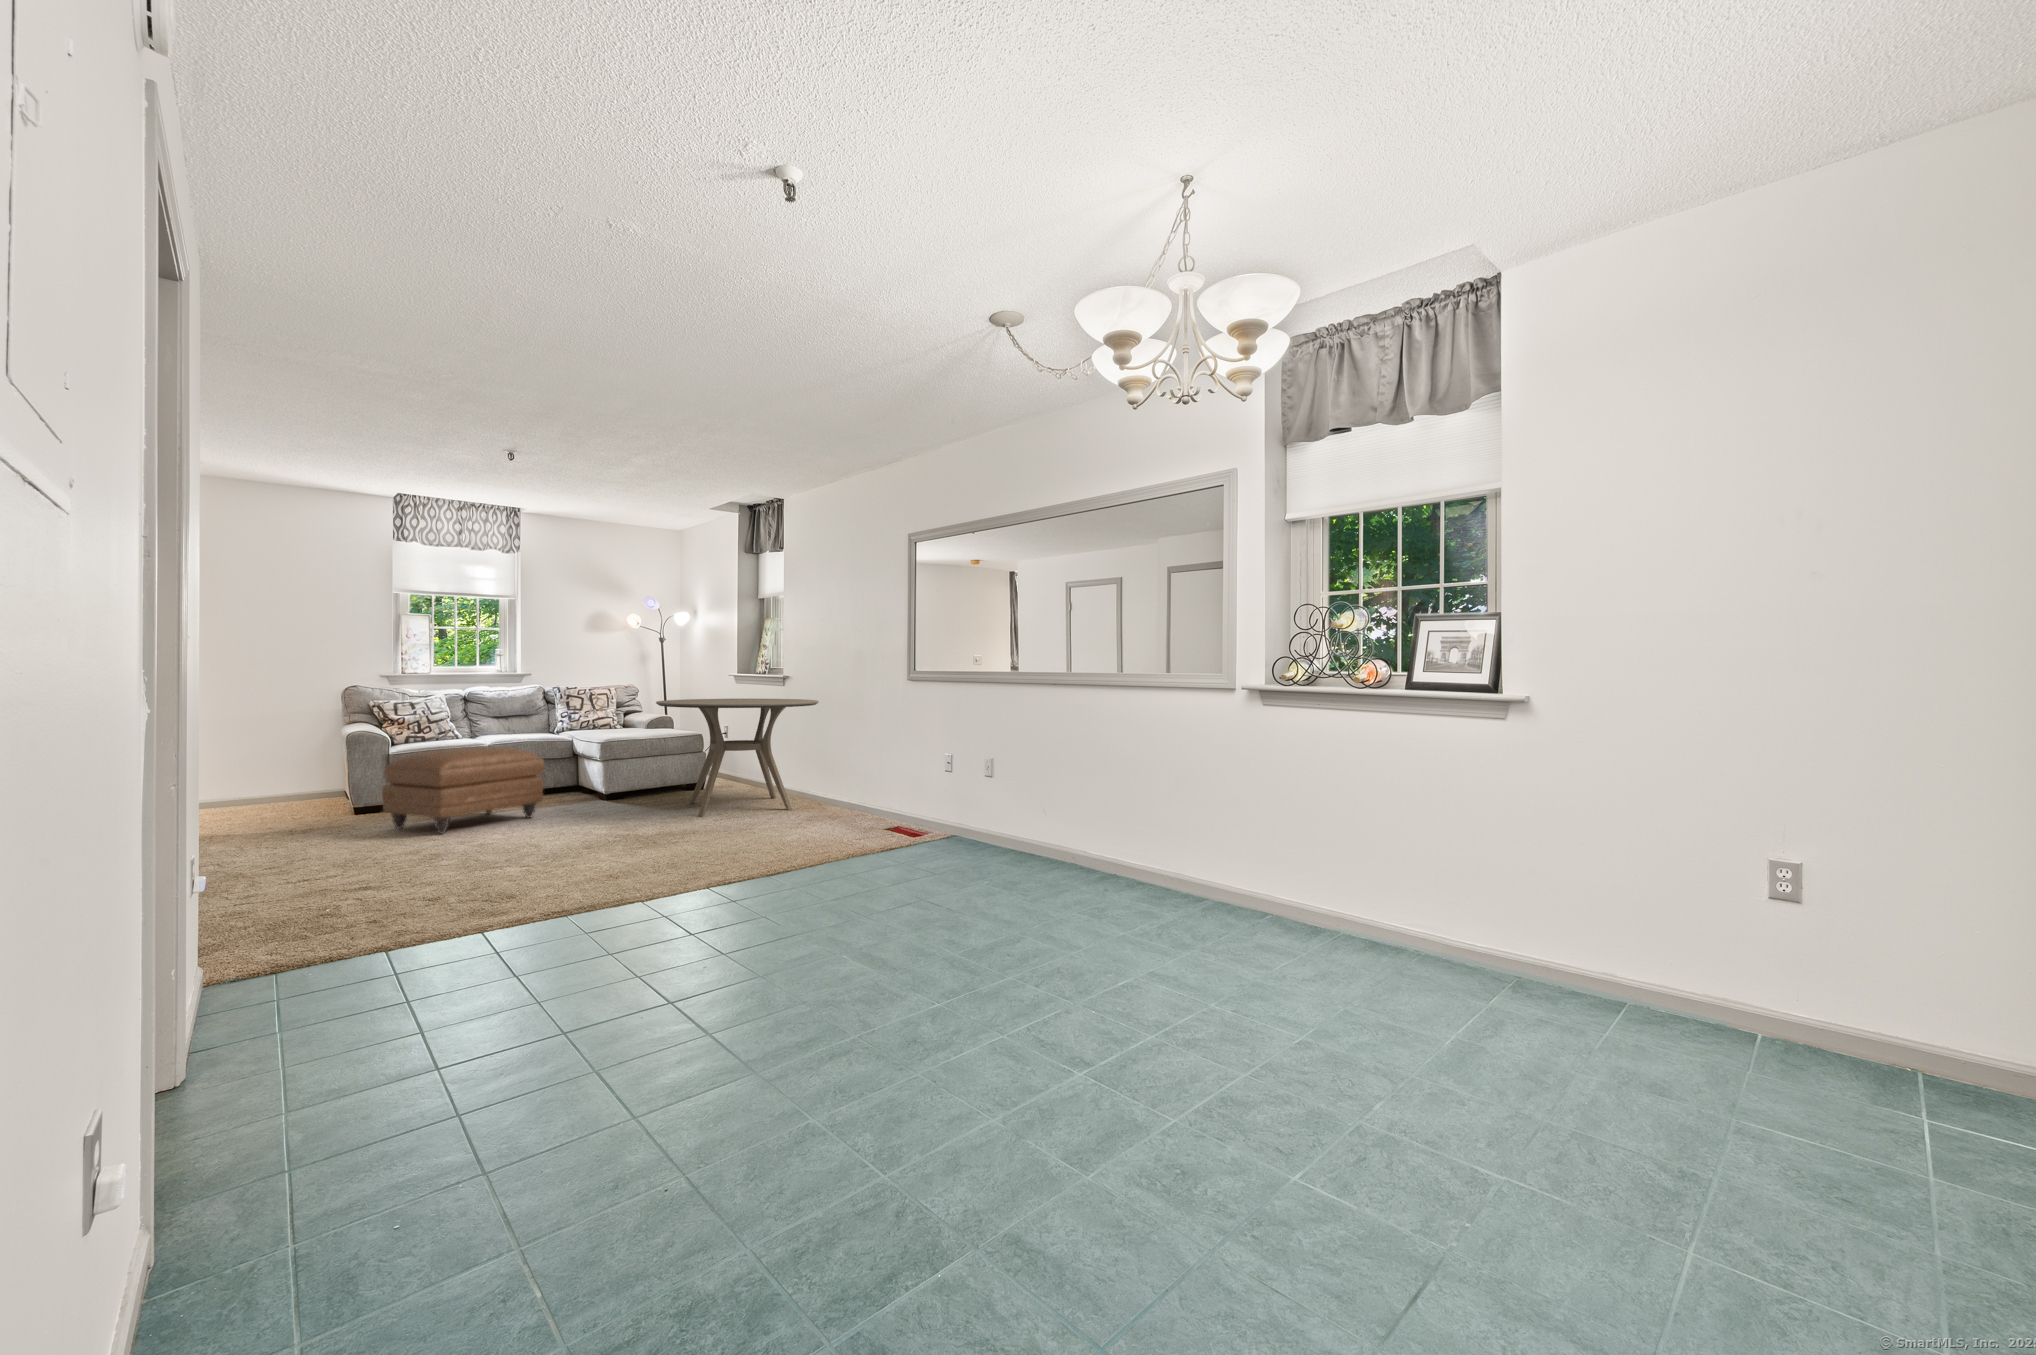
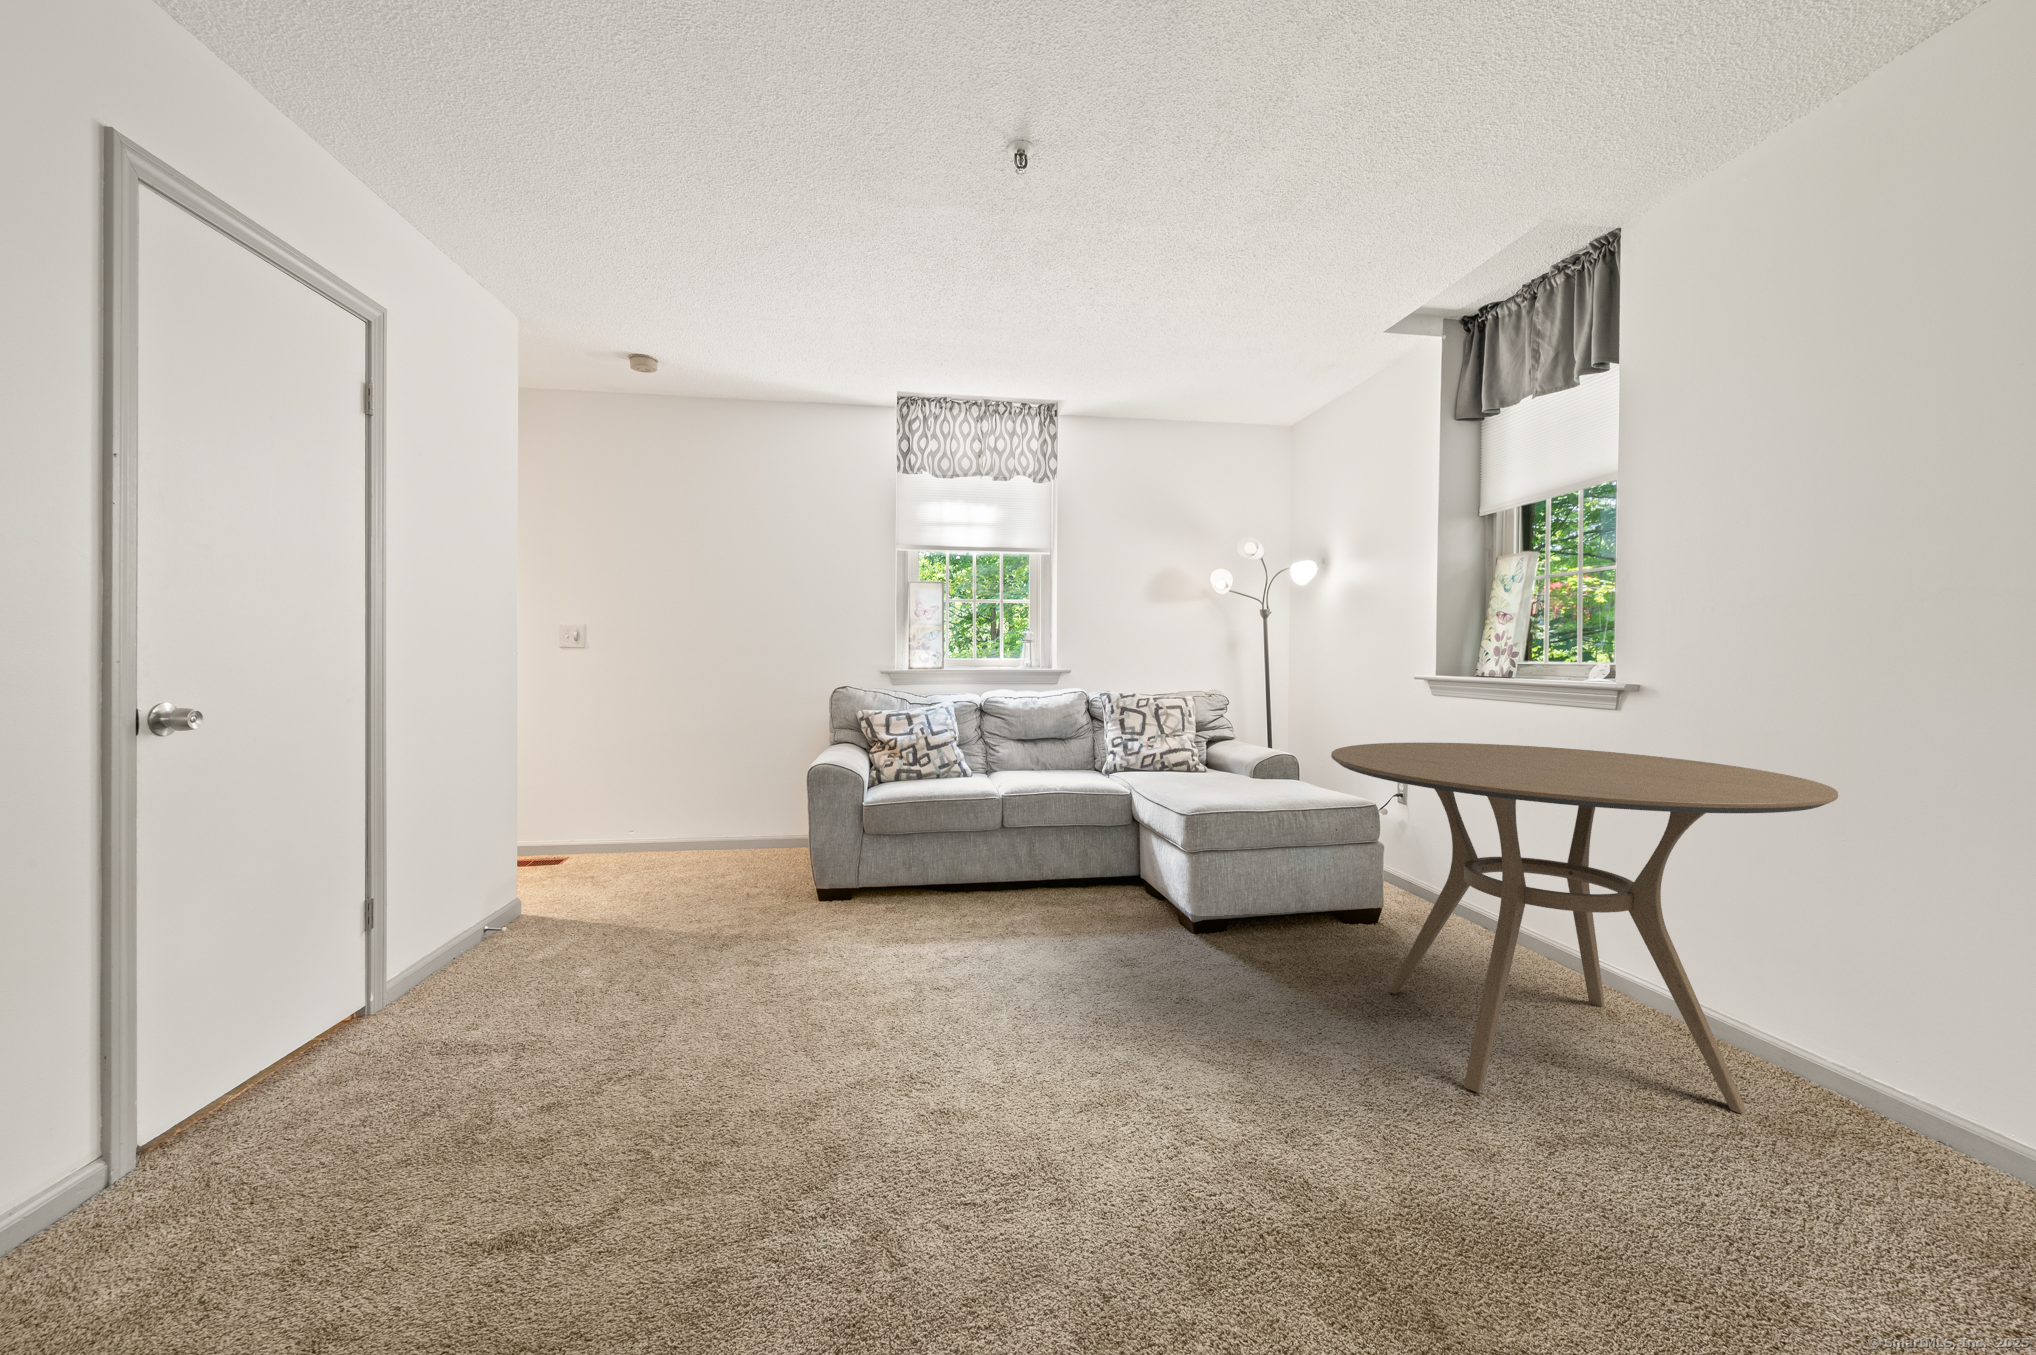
ottoman: present [382,747,545,834] -> none [810,825,1092,1039]

